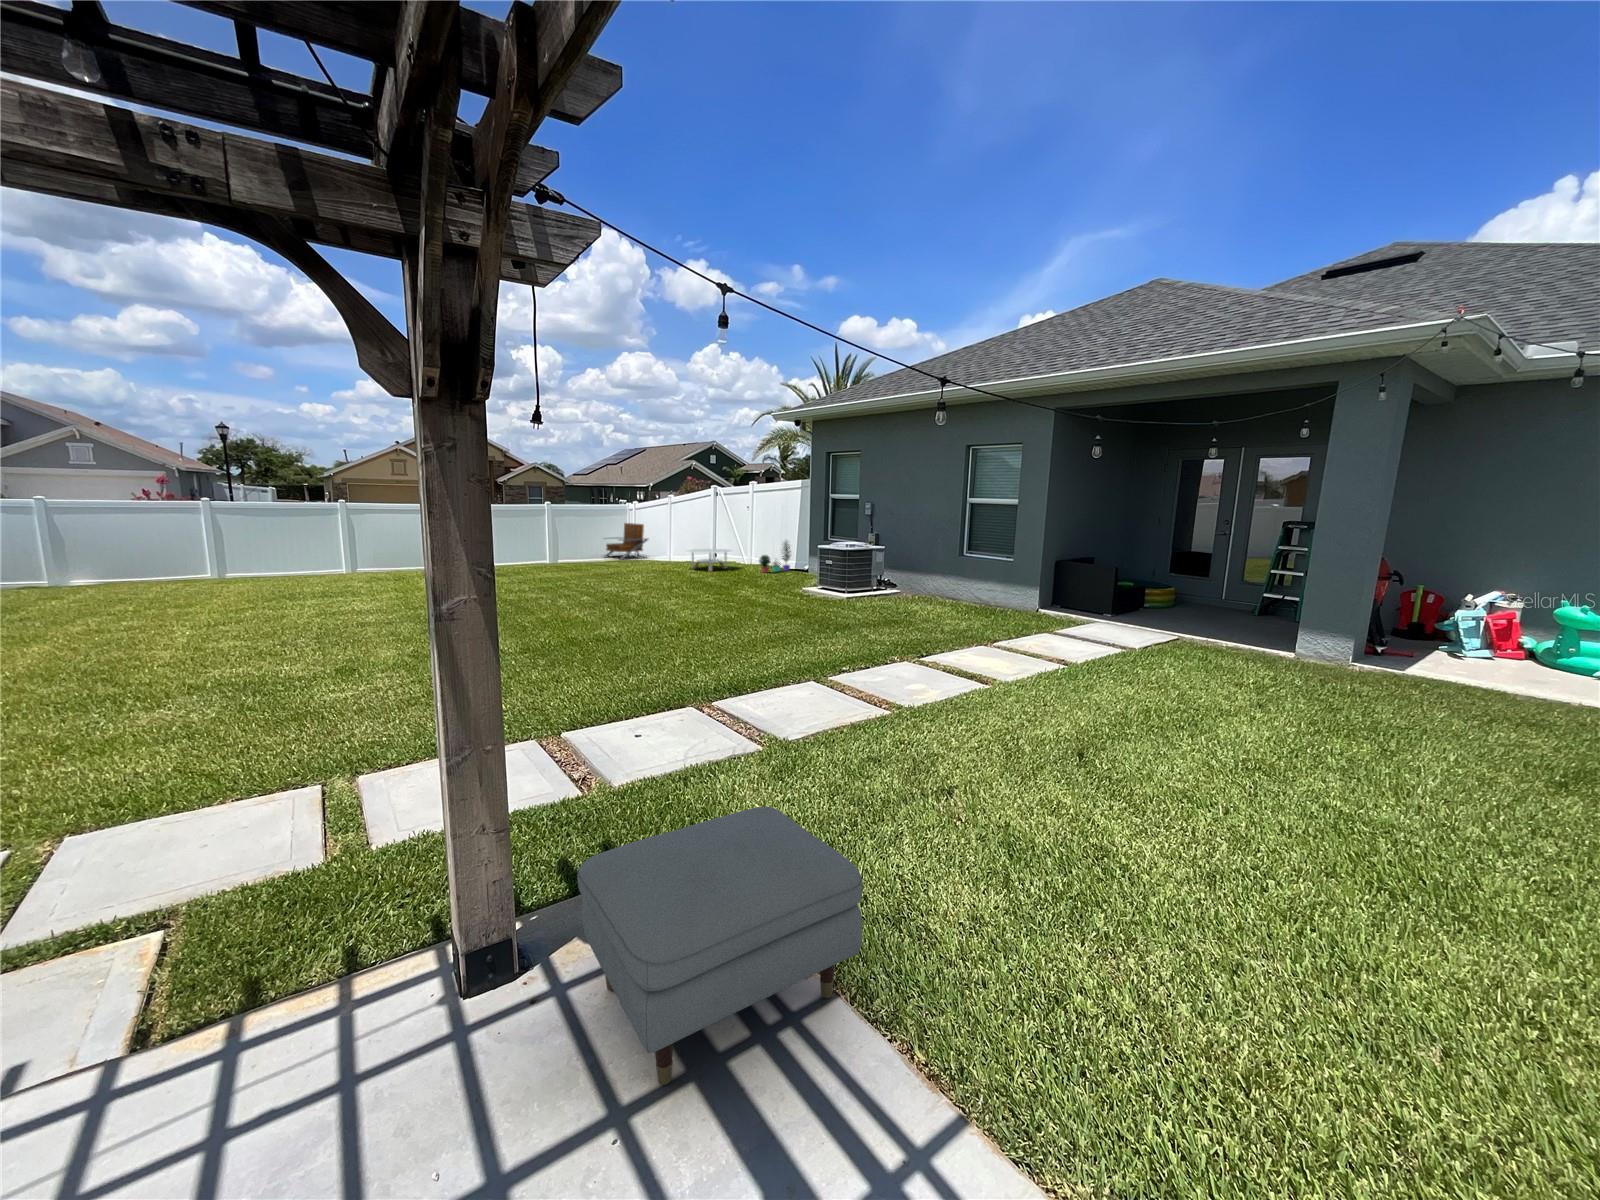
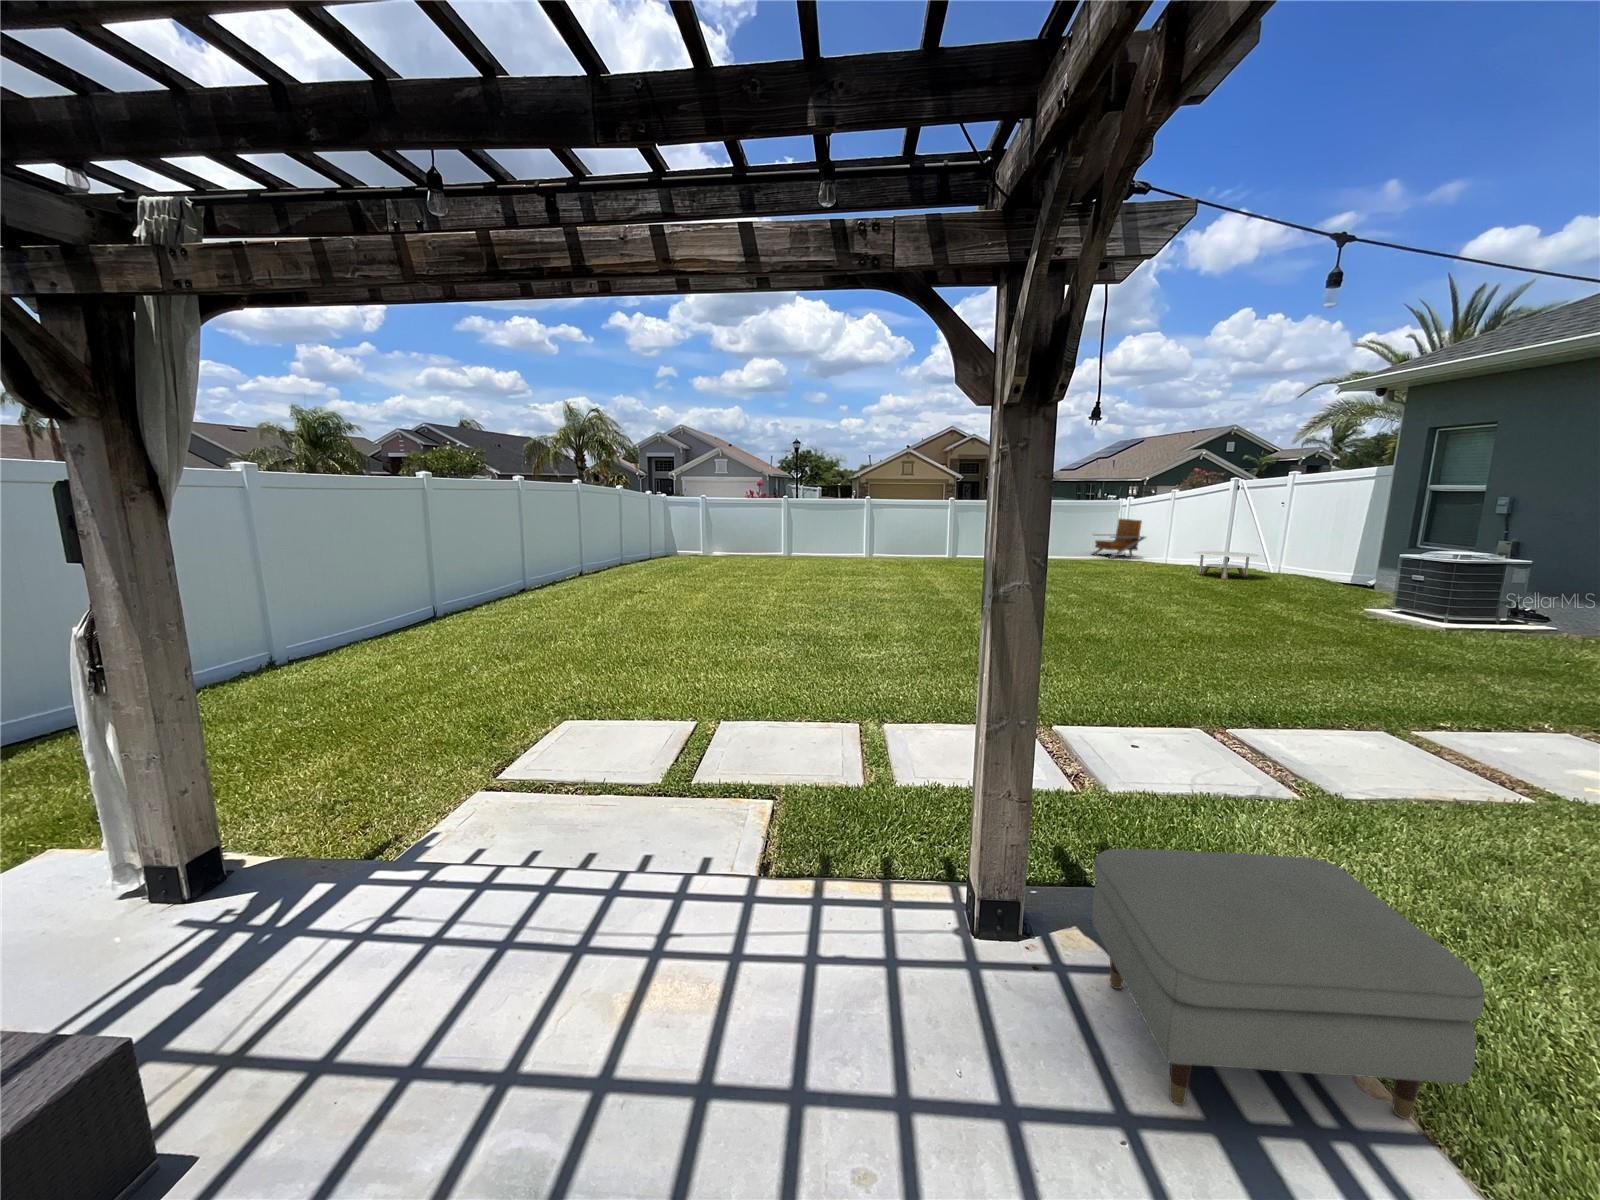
potted plant: present [759,541,791,573] -> none [1297,544,1353,586]

